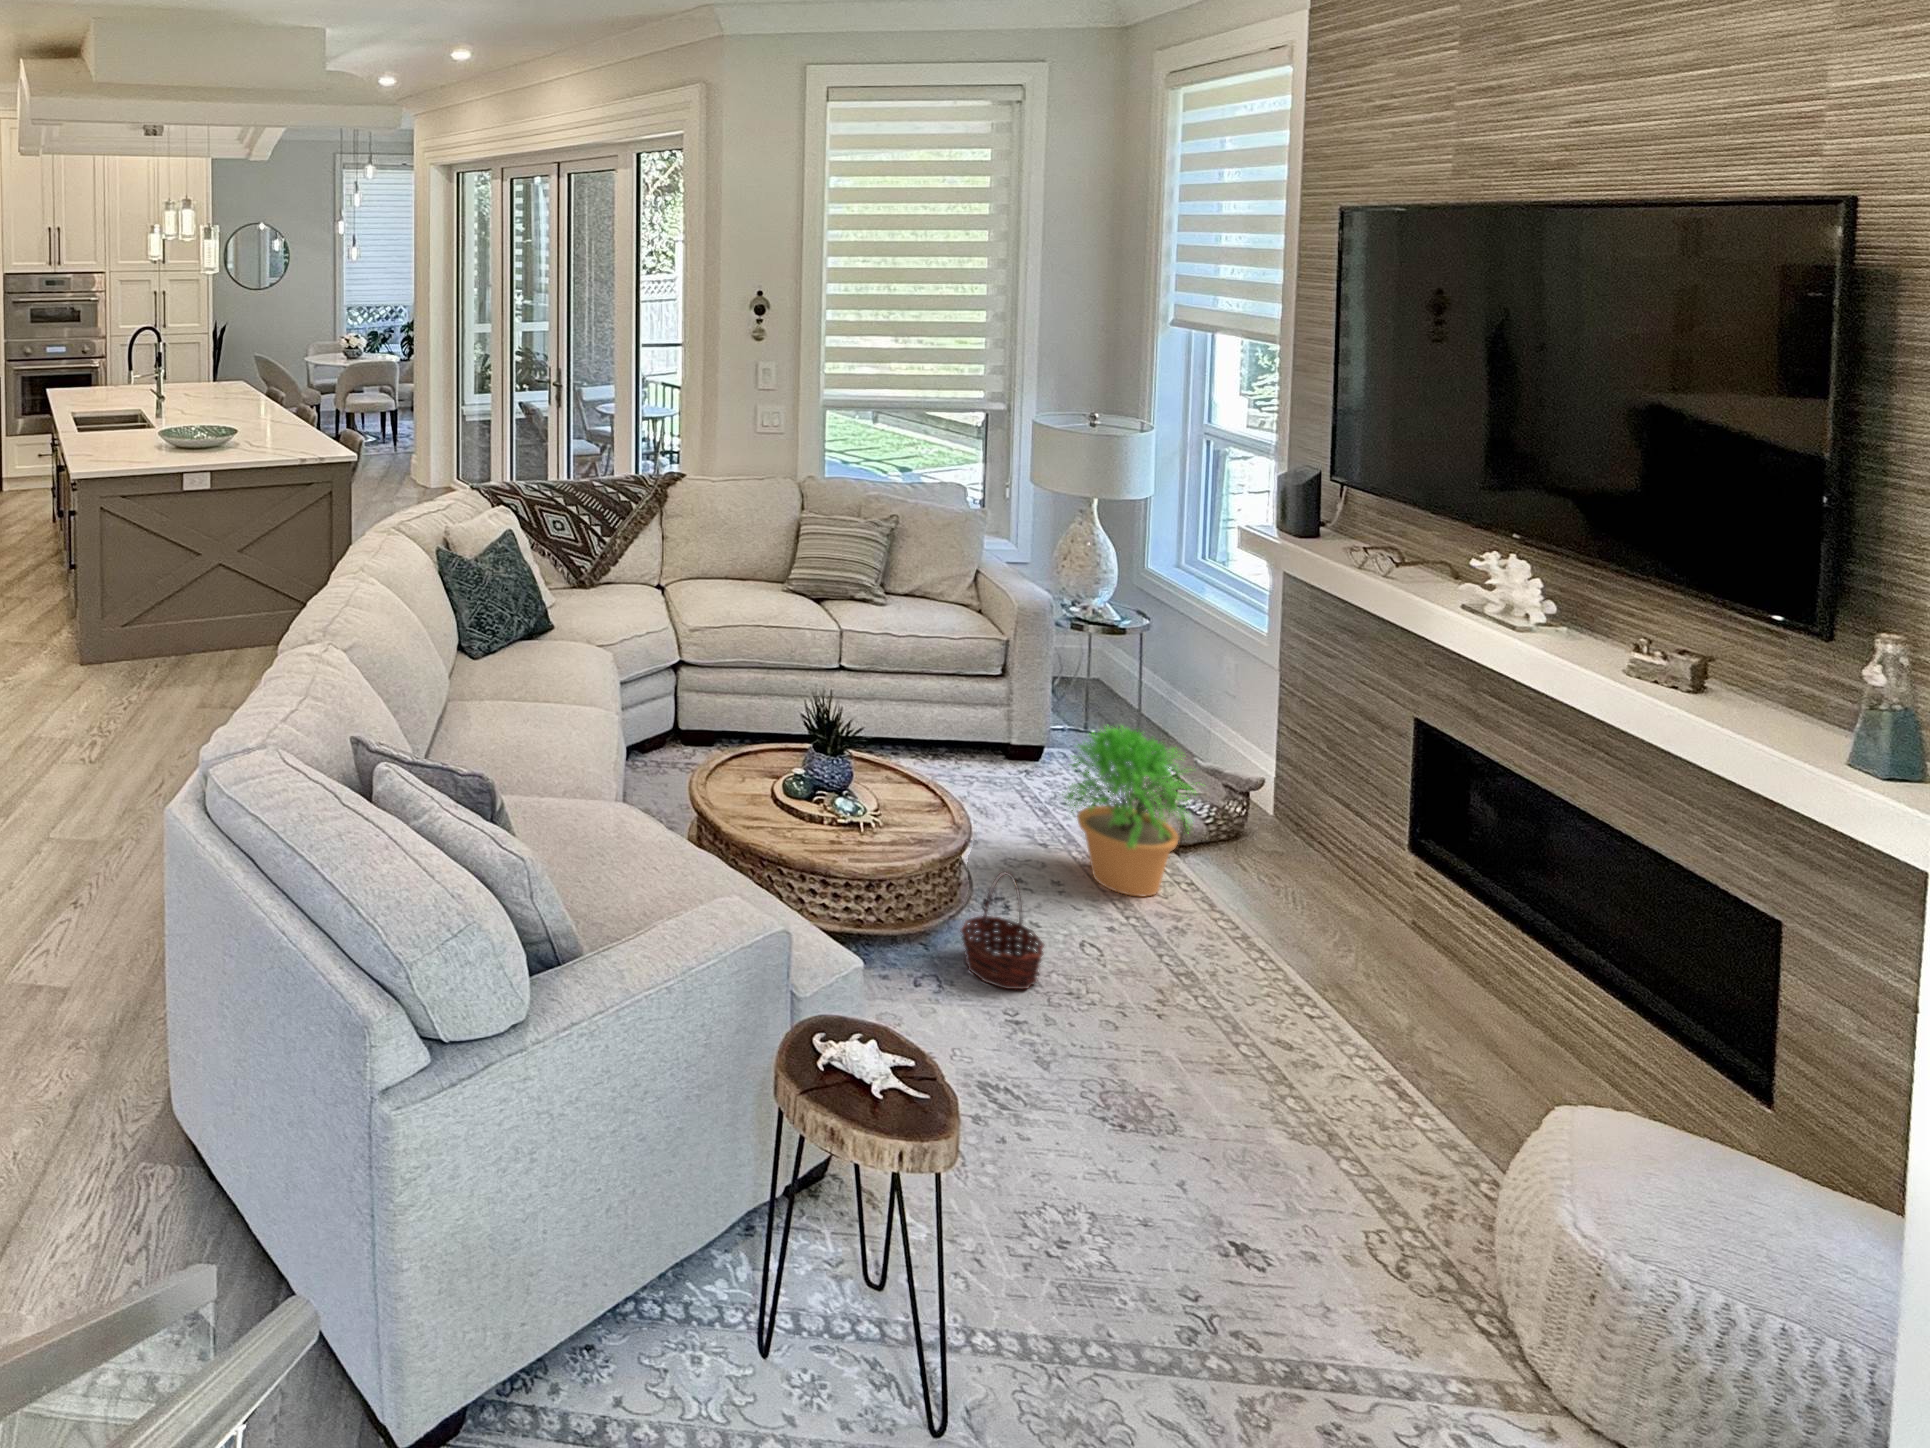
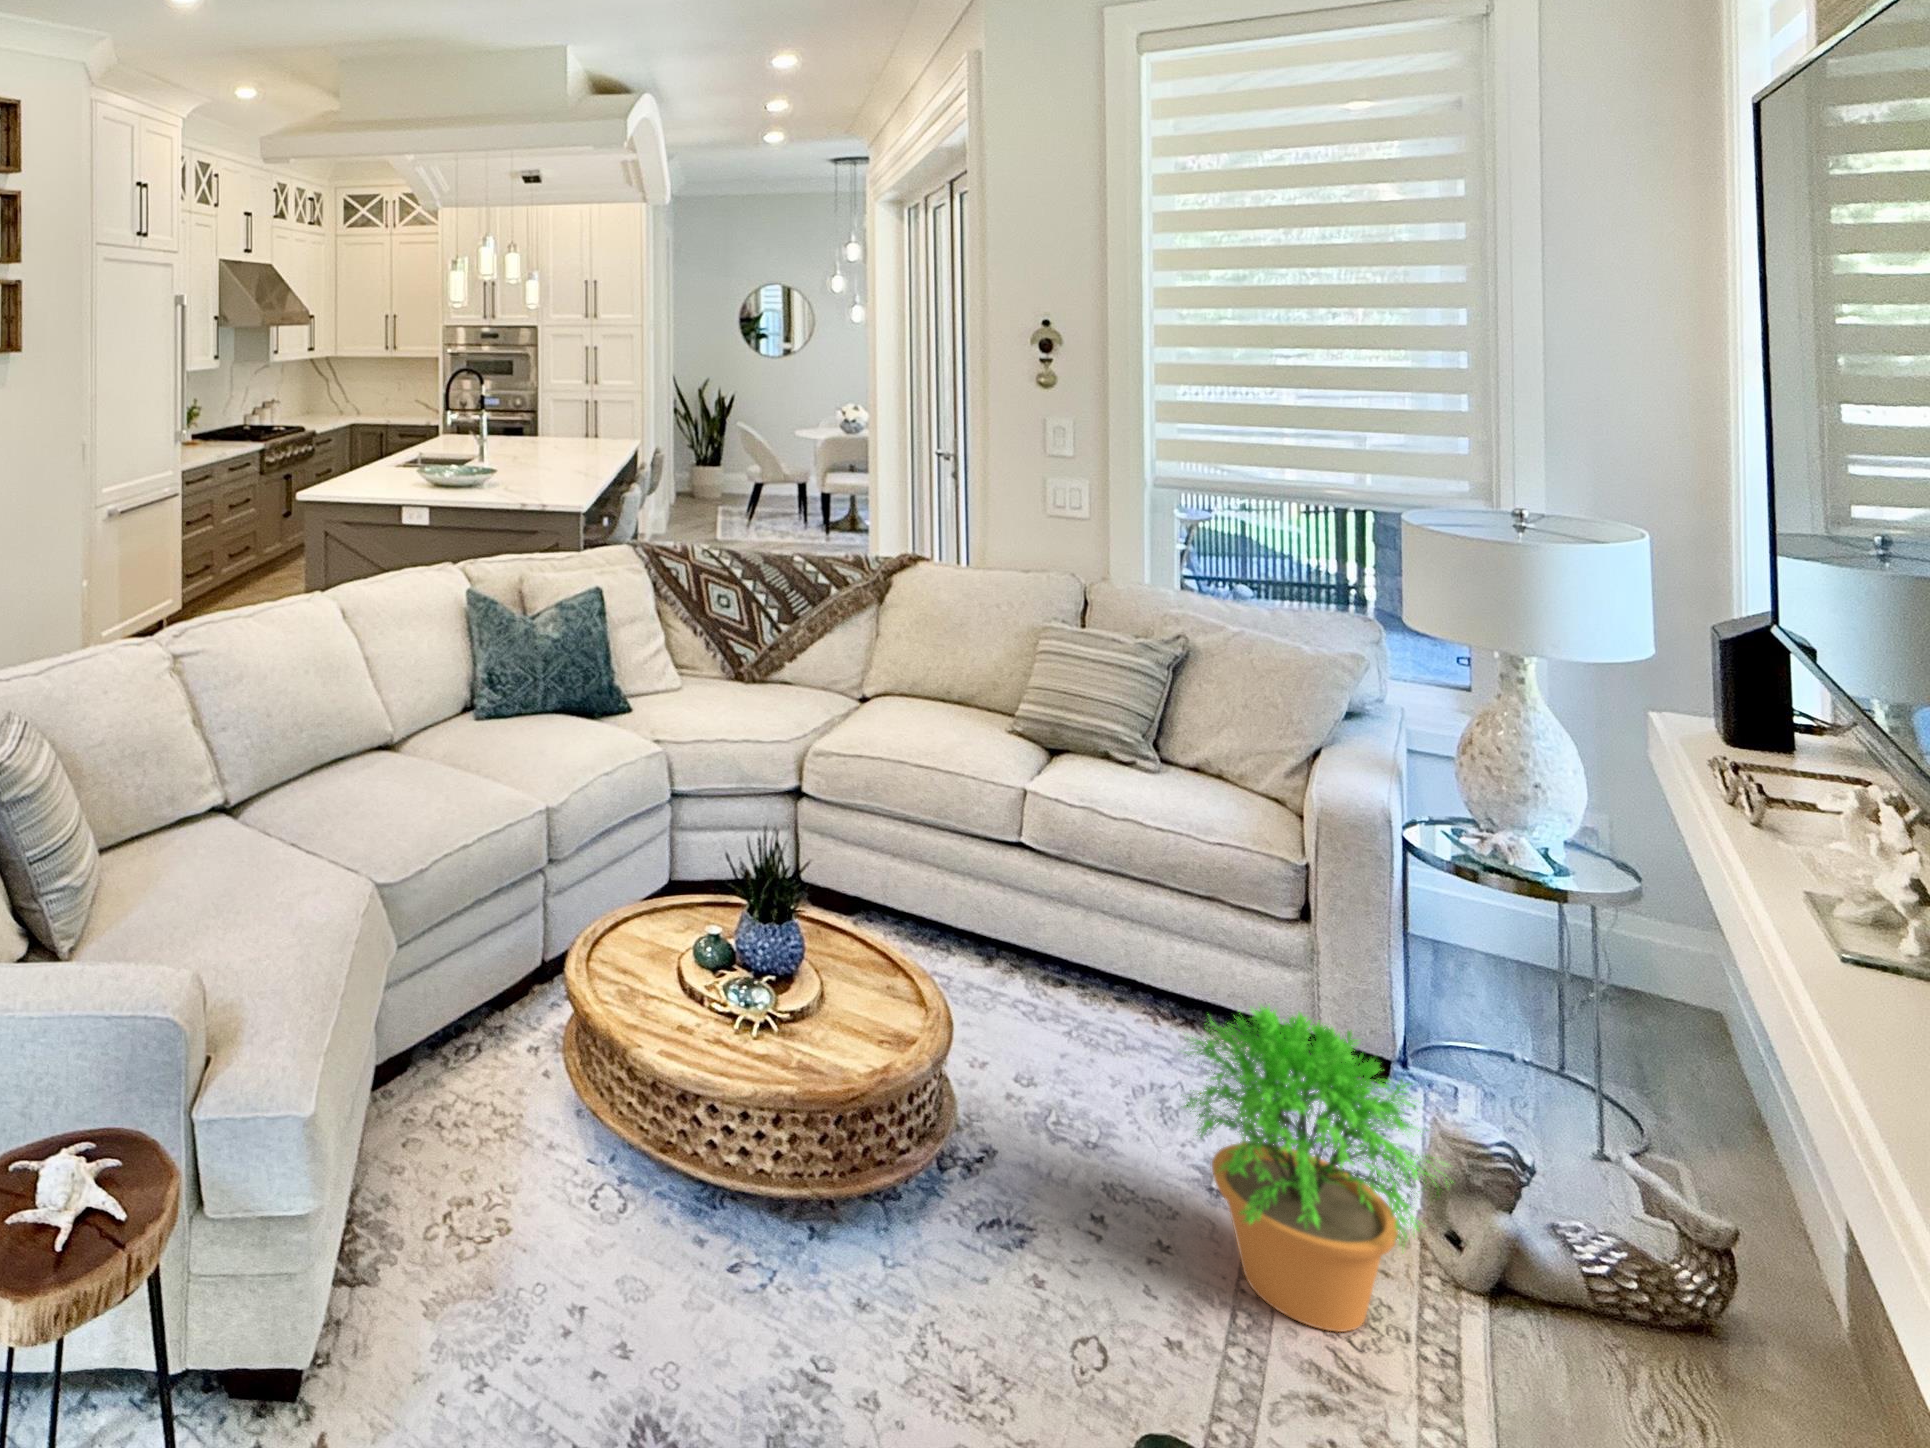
basket: present [961,872,1044,989] -> none [821,1150,948,1349]

